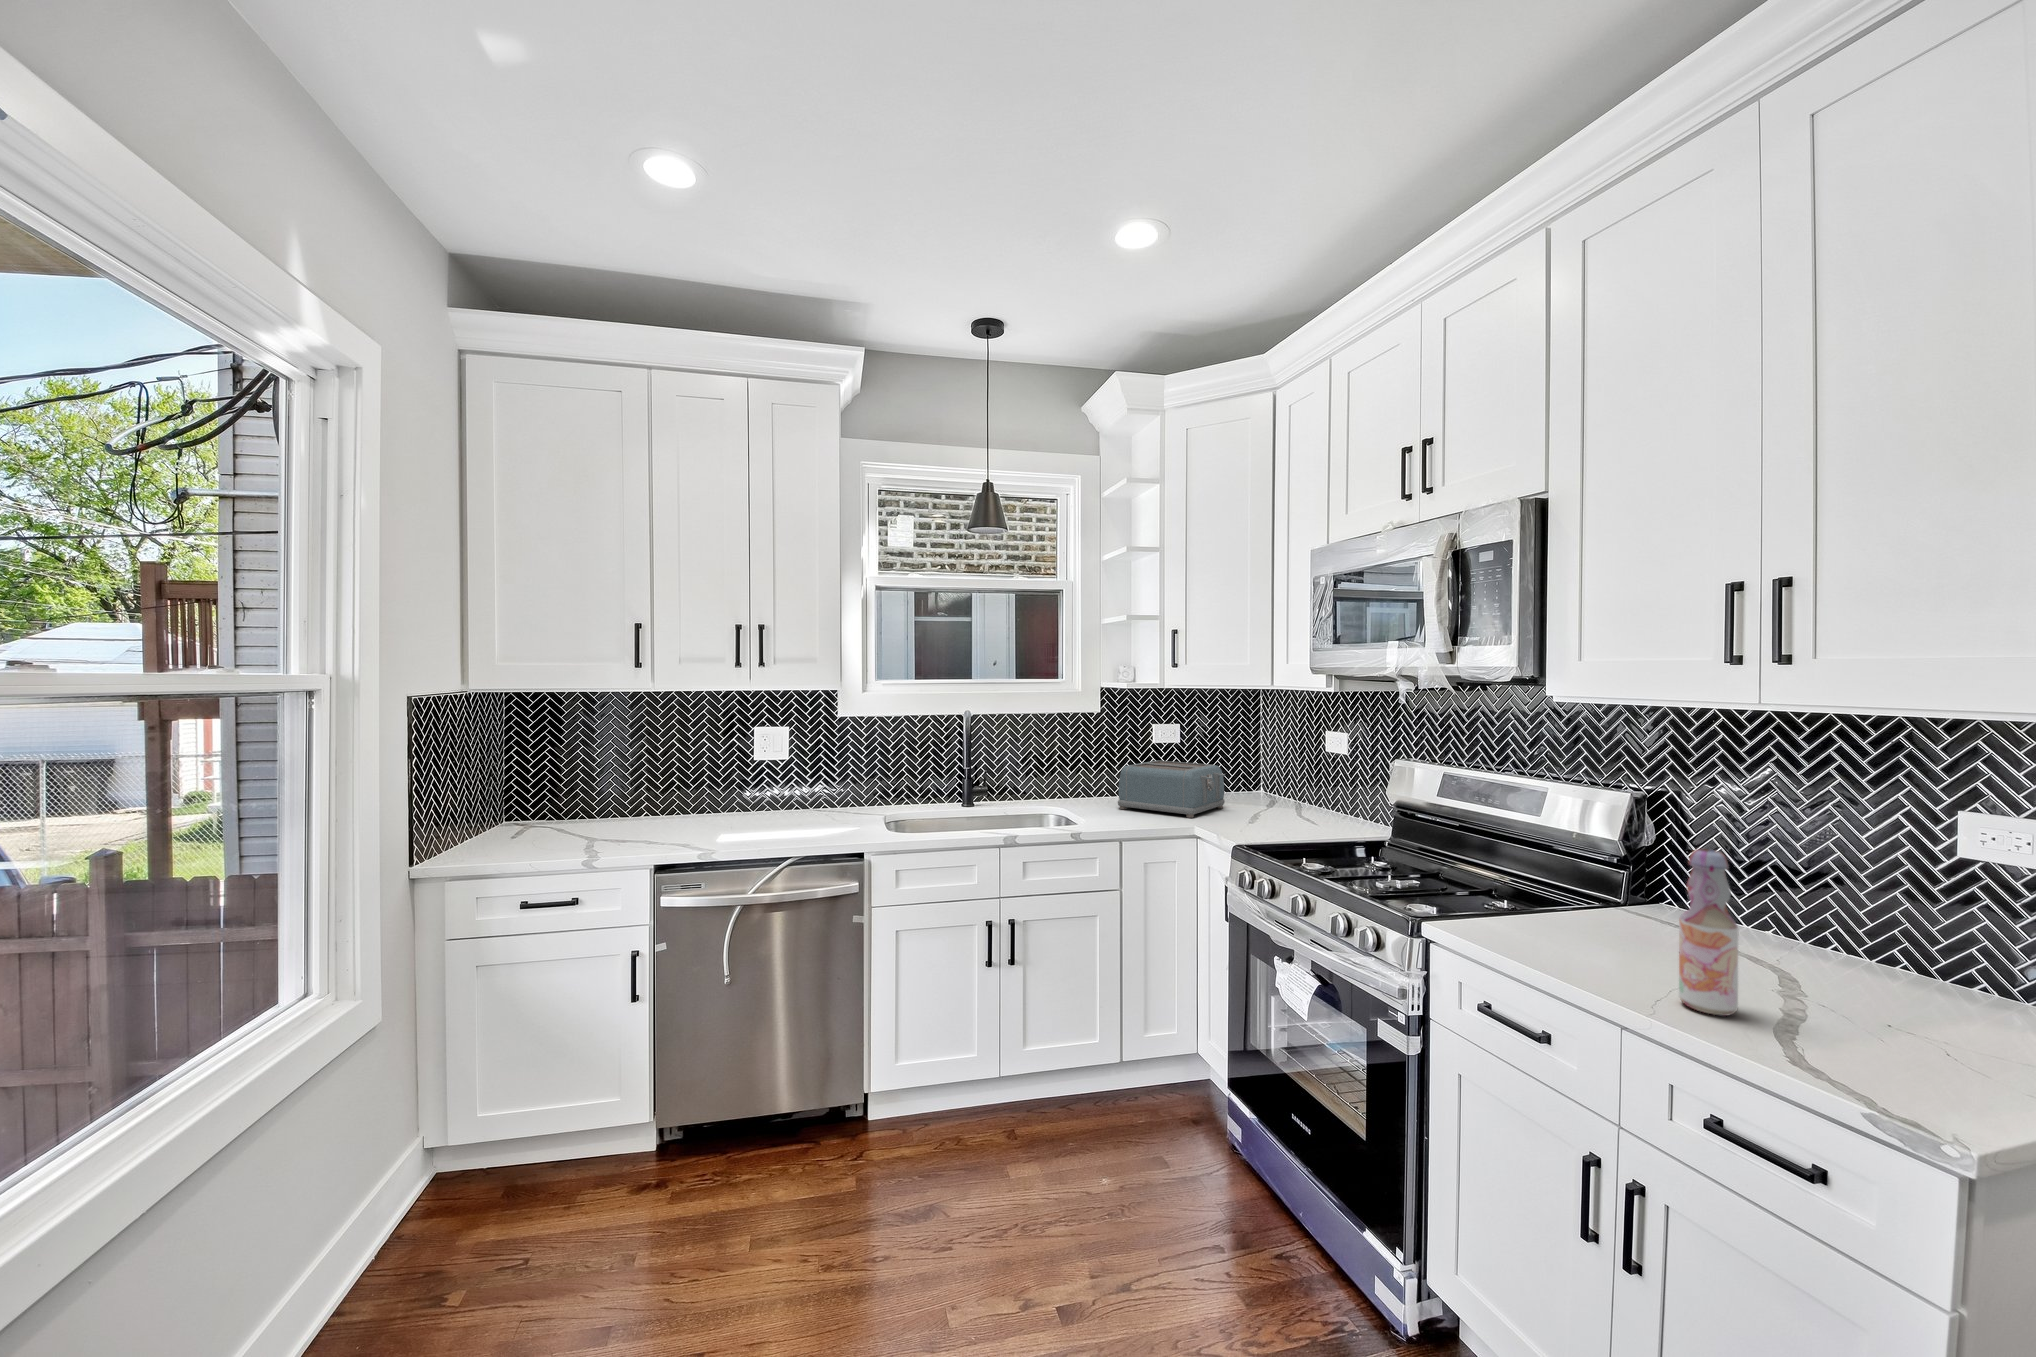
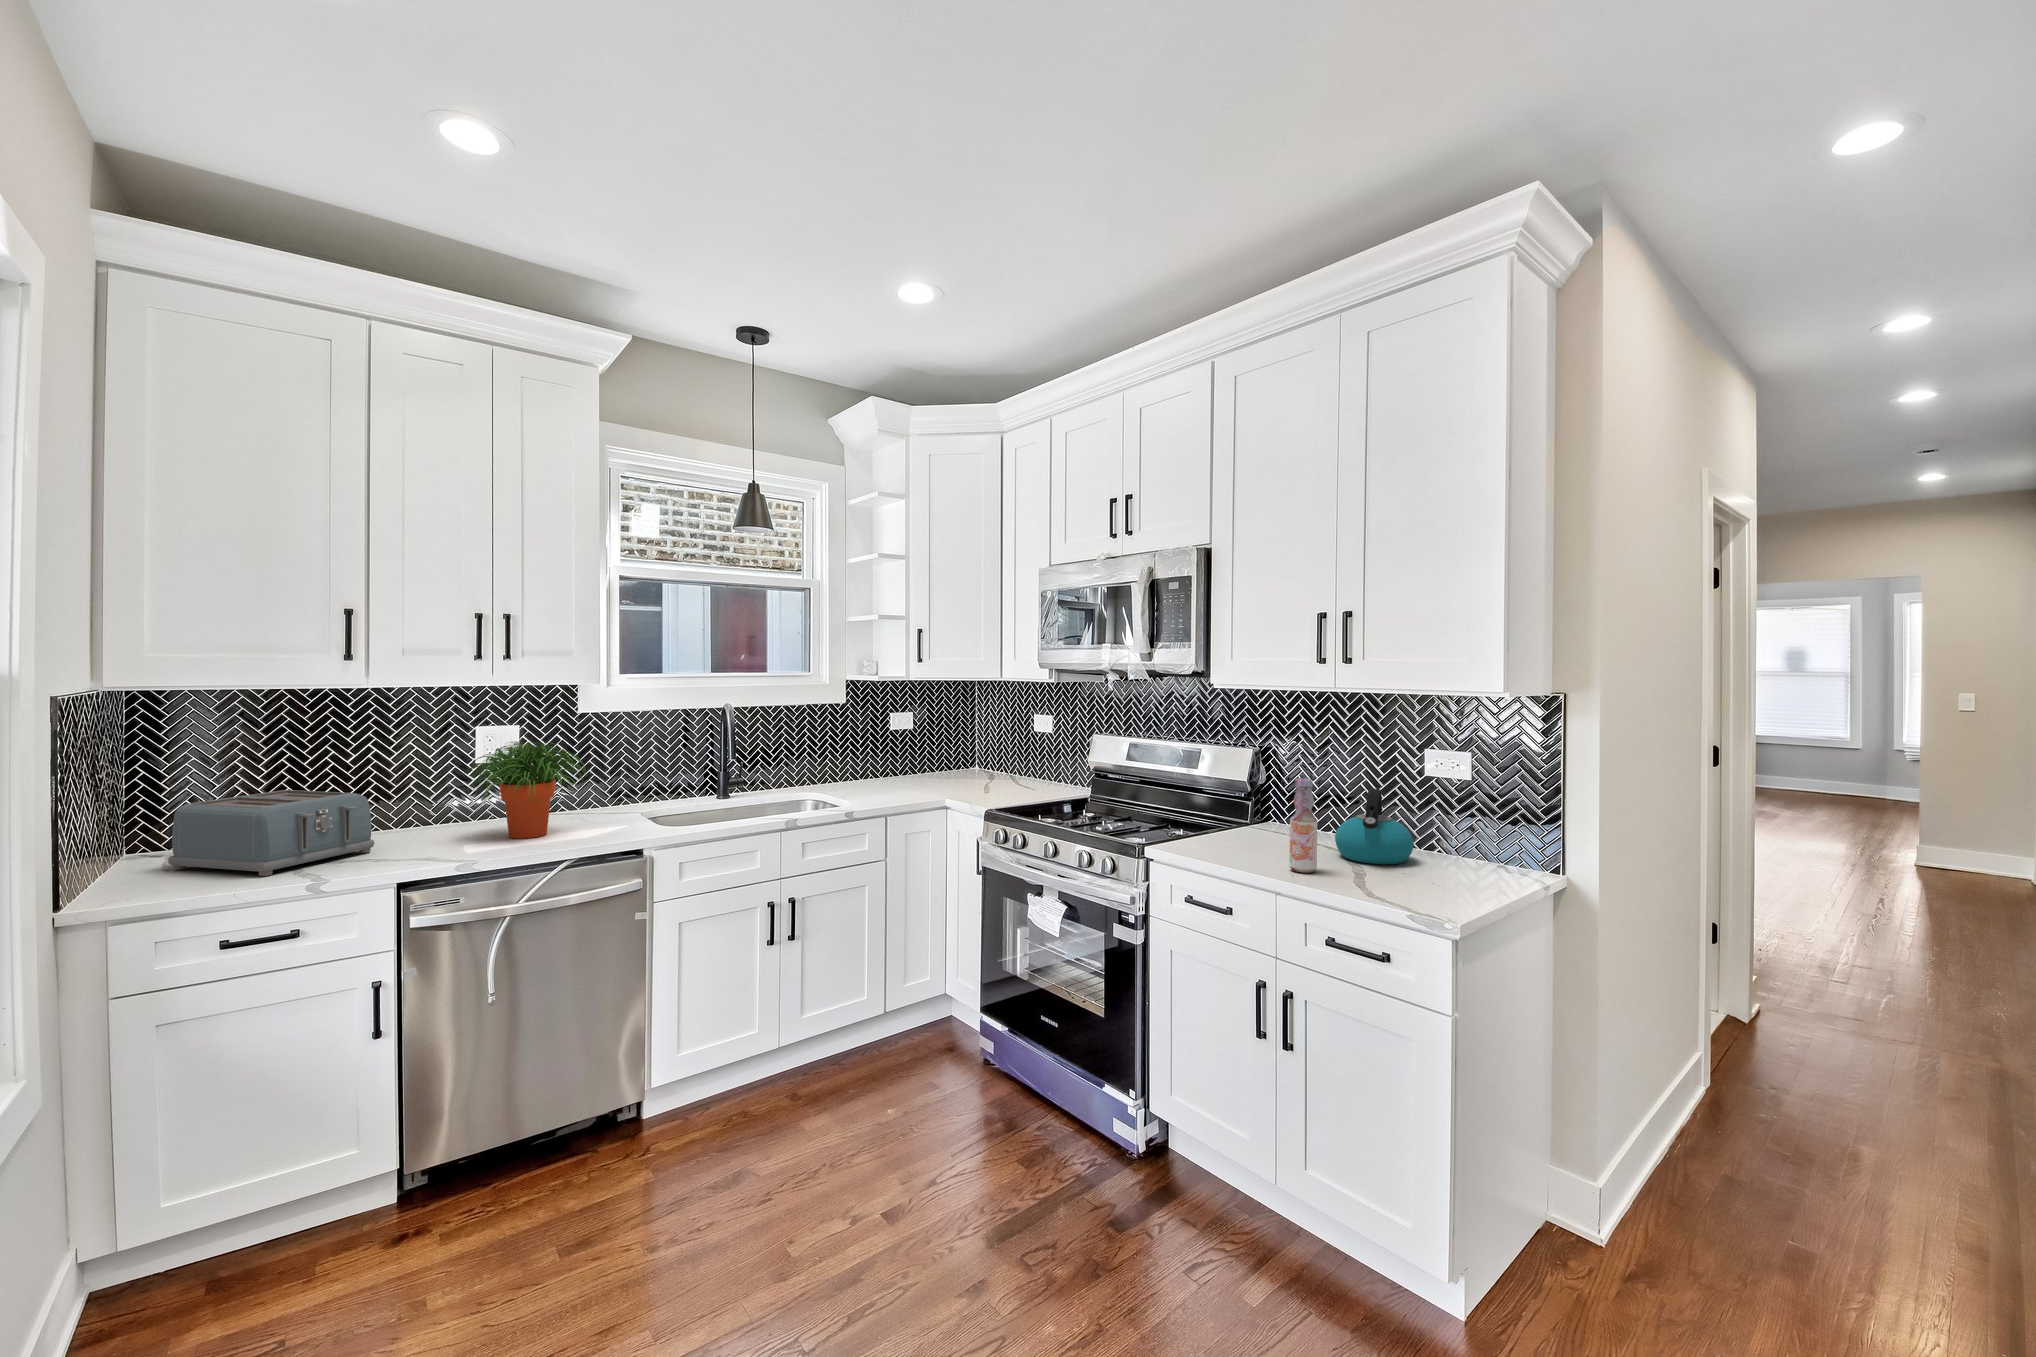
potted plant: none [719,741,825,833] -> present [464,742,586,839]
toaster: present [1118,760,1225,818] -> present [168,790,374,876]
kettle: none [1785,878,1979,1024] -> present [1335,788,1414,864]

